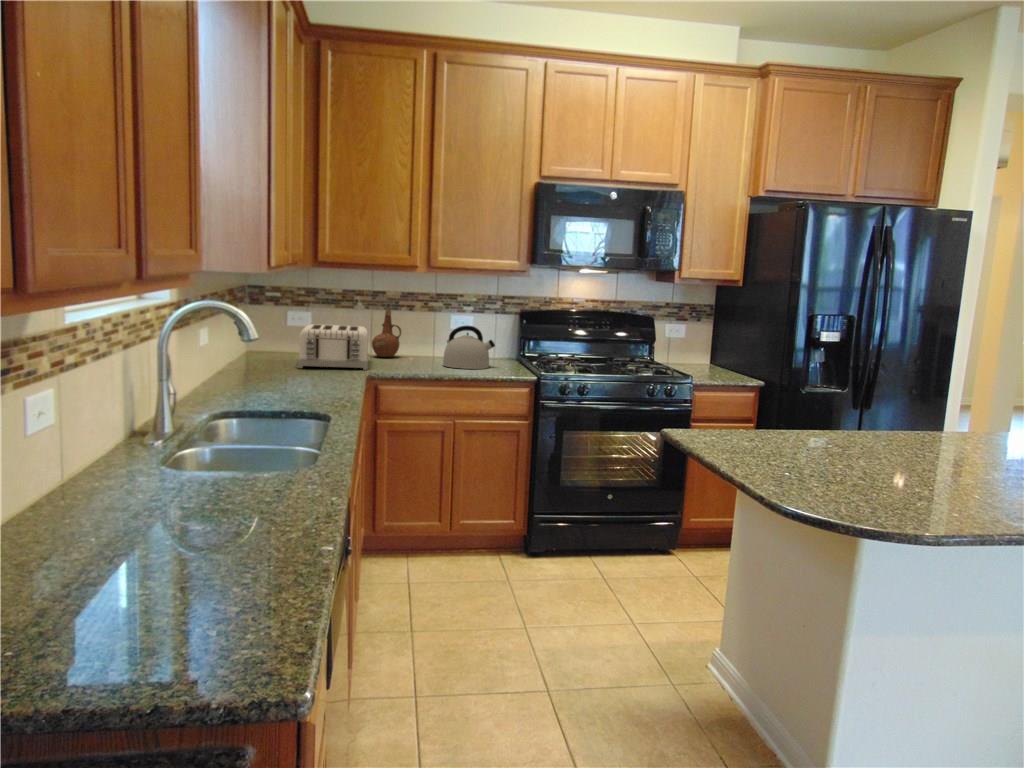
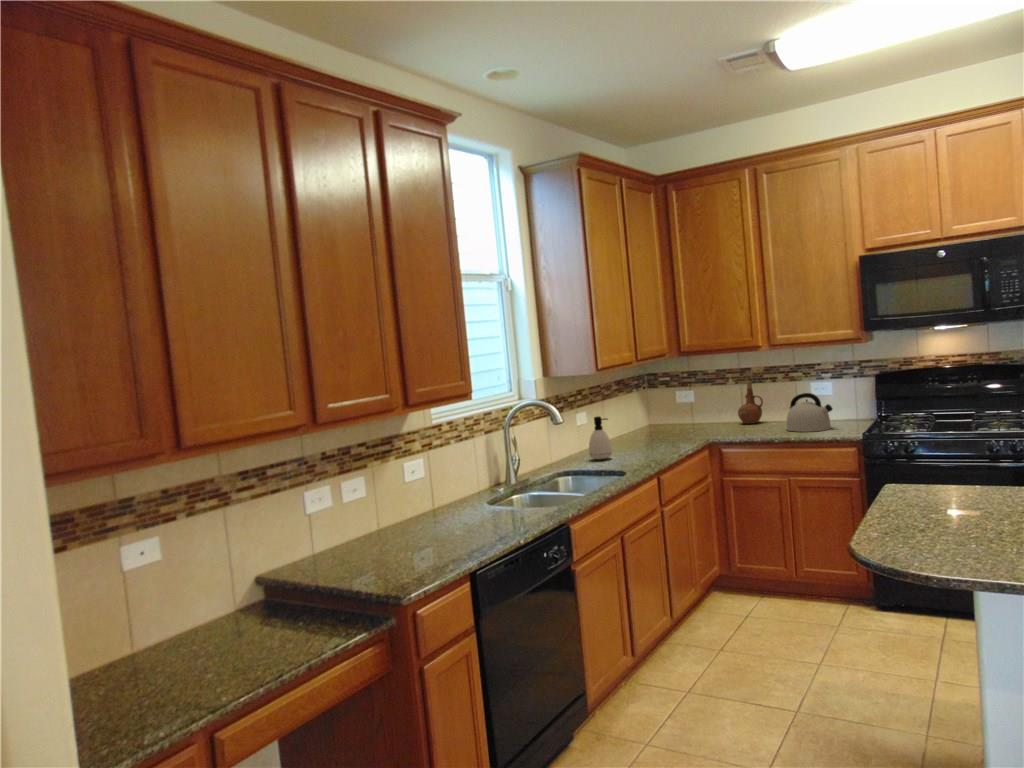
toaster: present [298,324,368,370] -> none [662,400,730,436]
soap dispenser: none [241,335,277,397] -> present [589,416,612,460]

